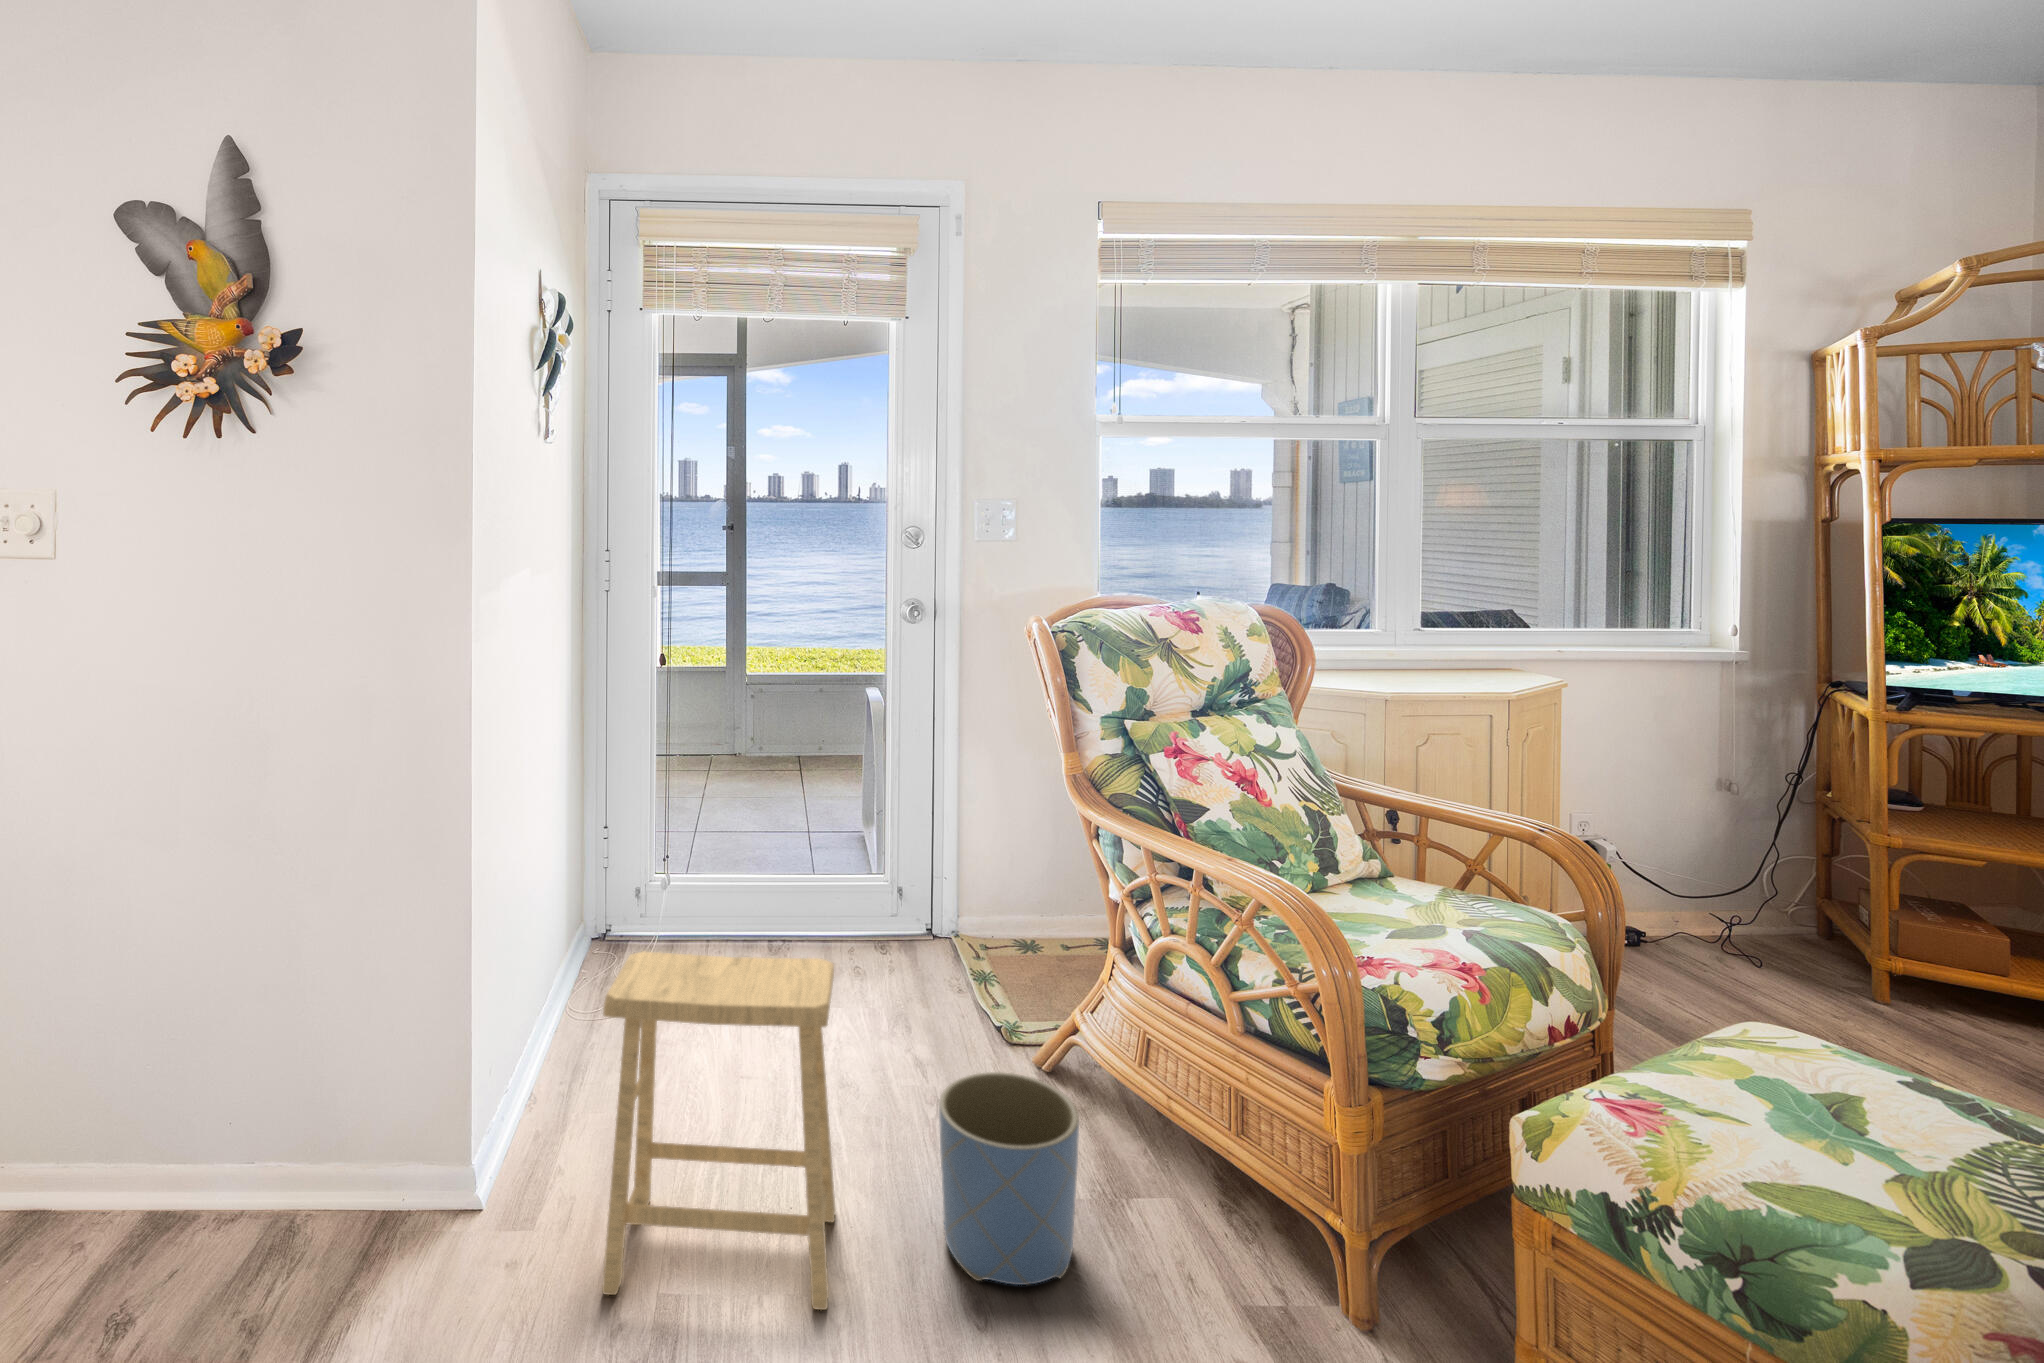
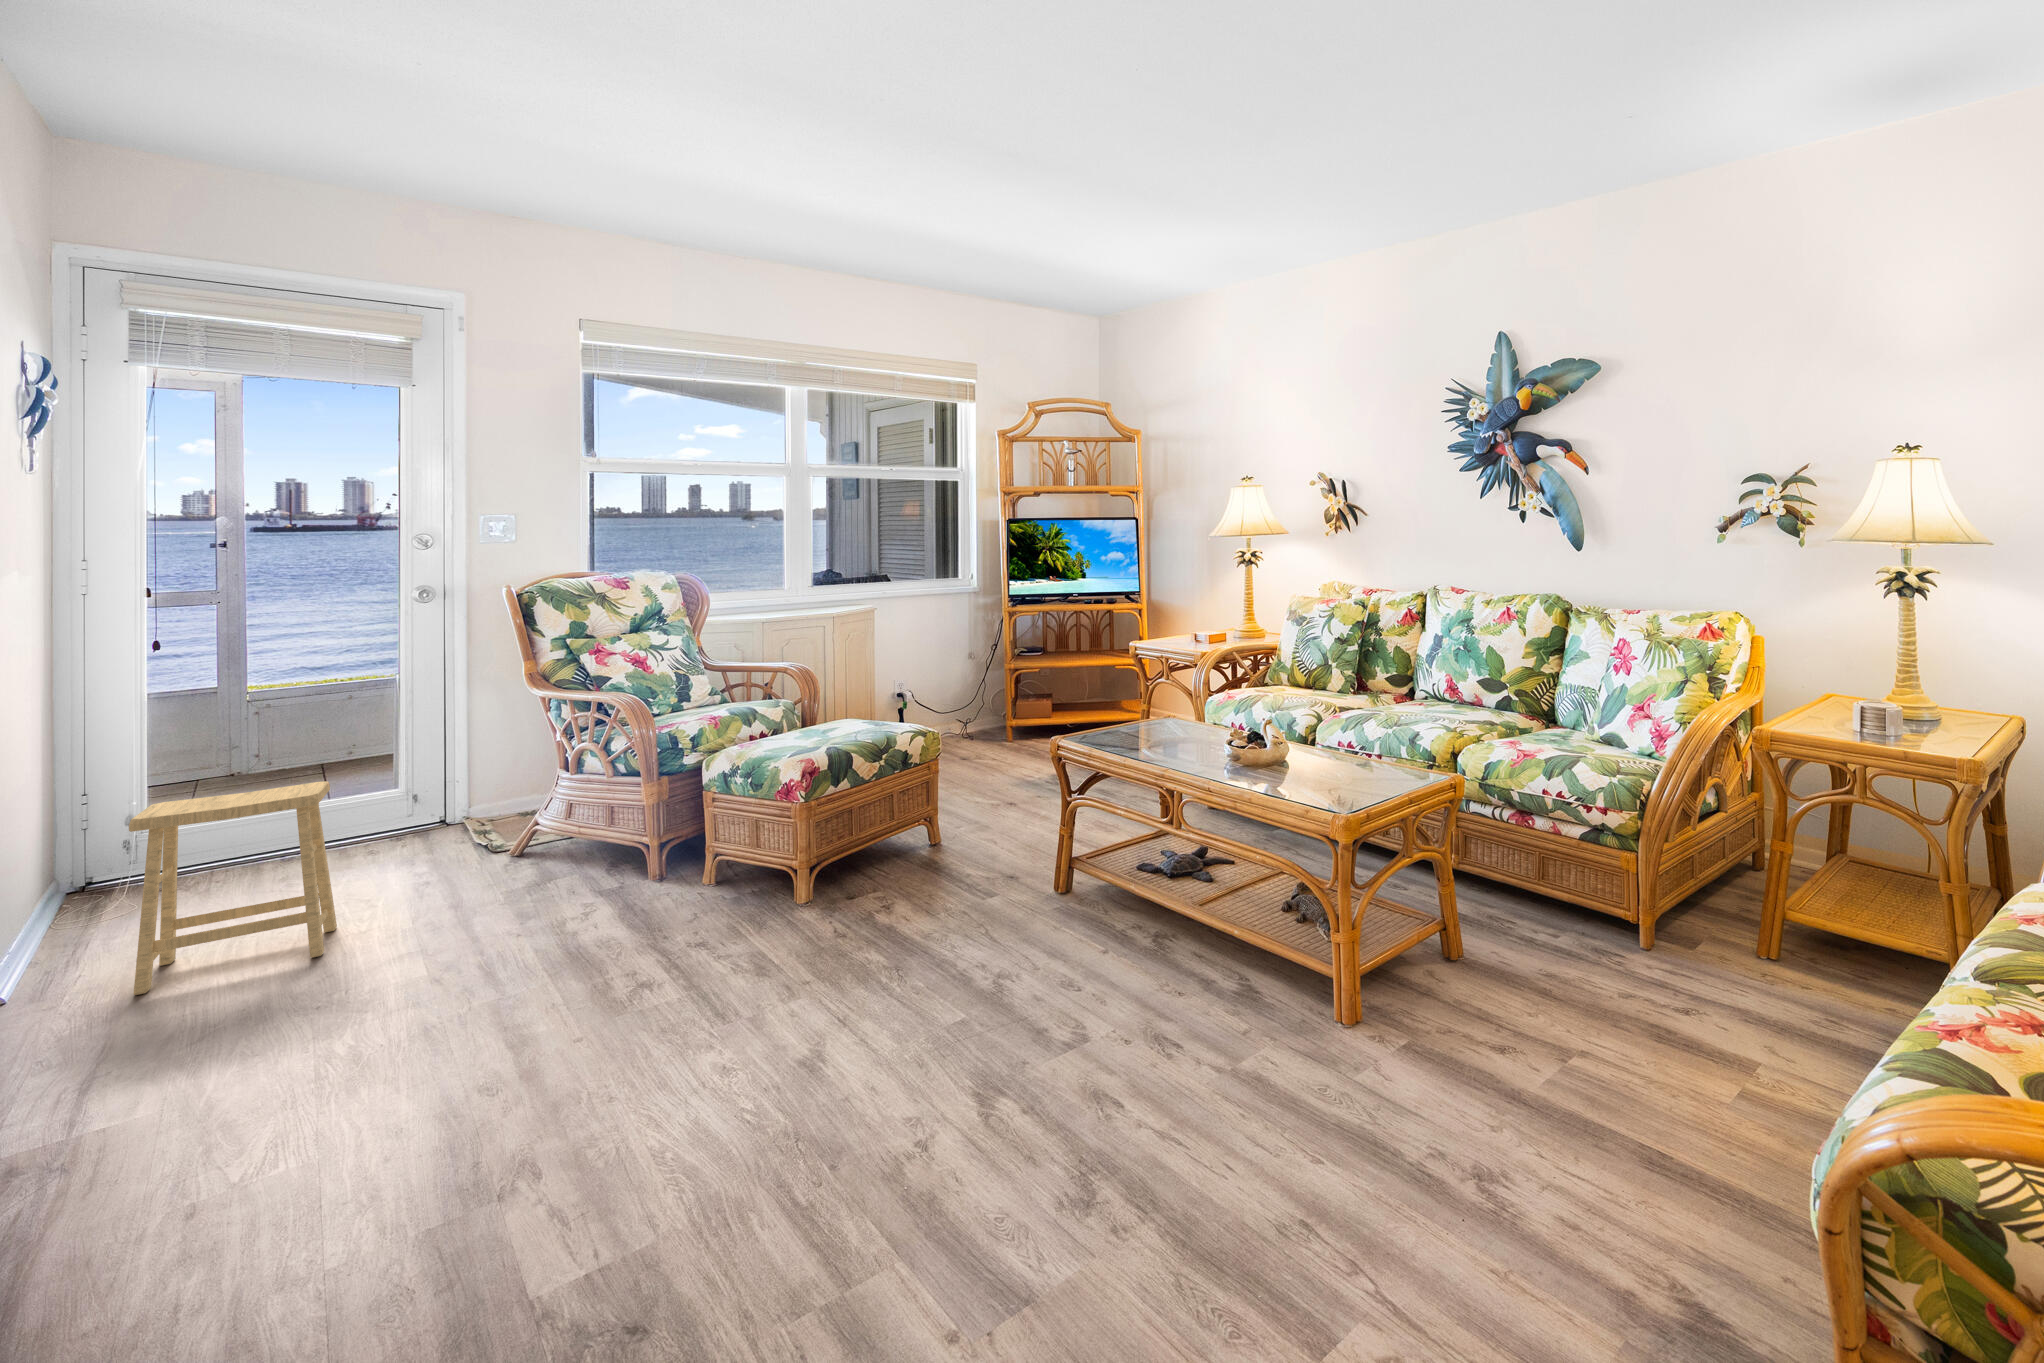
planter: present [939,1072,1079,1285] -> none [410,824,504,923]

